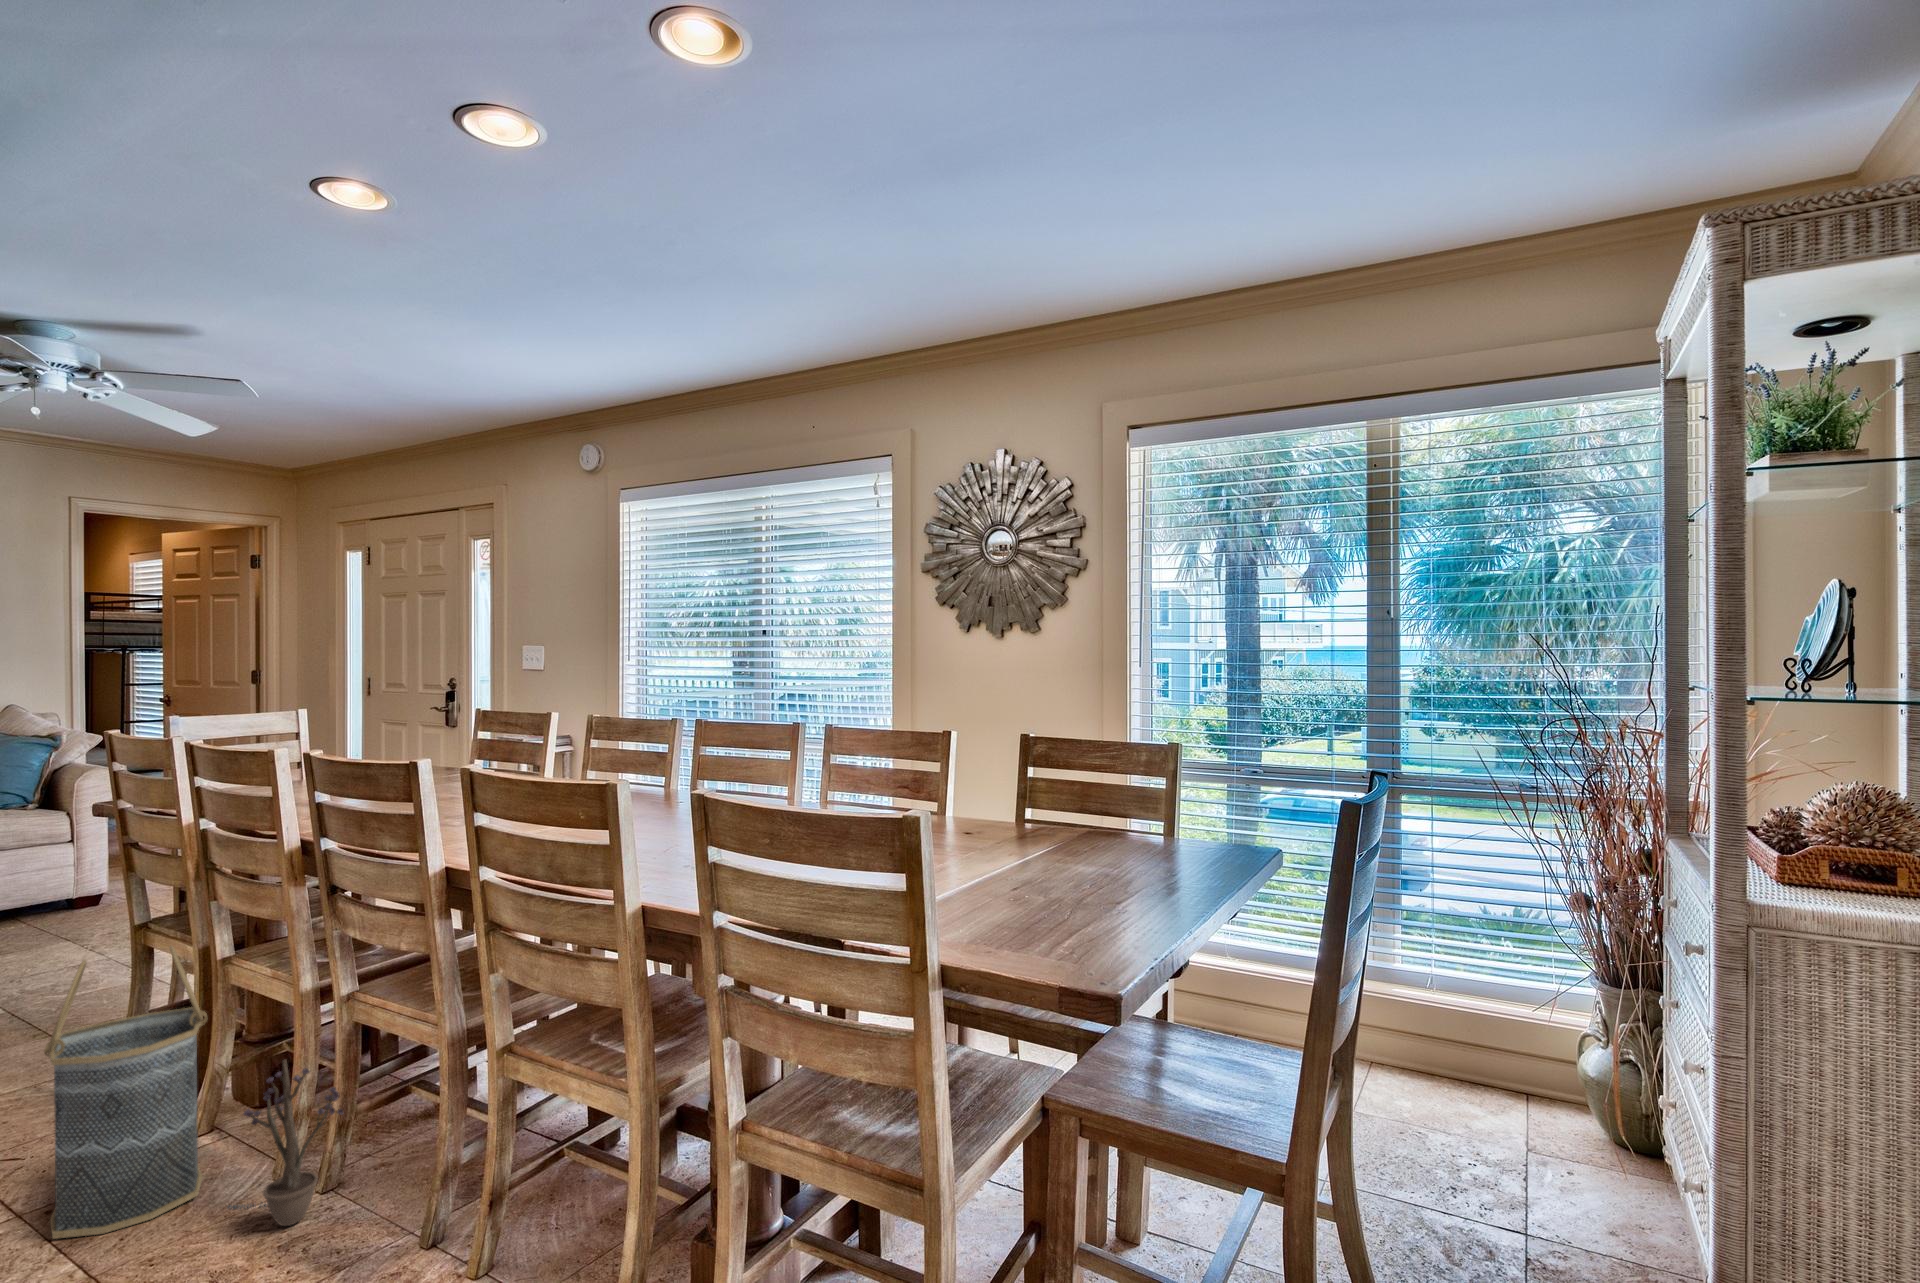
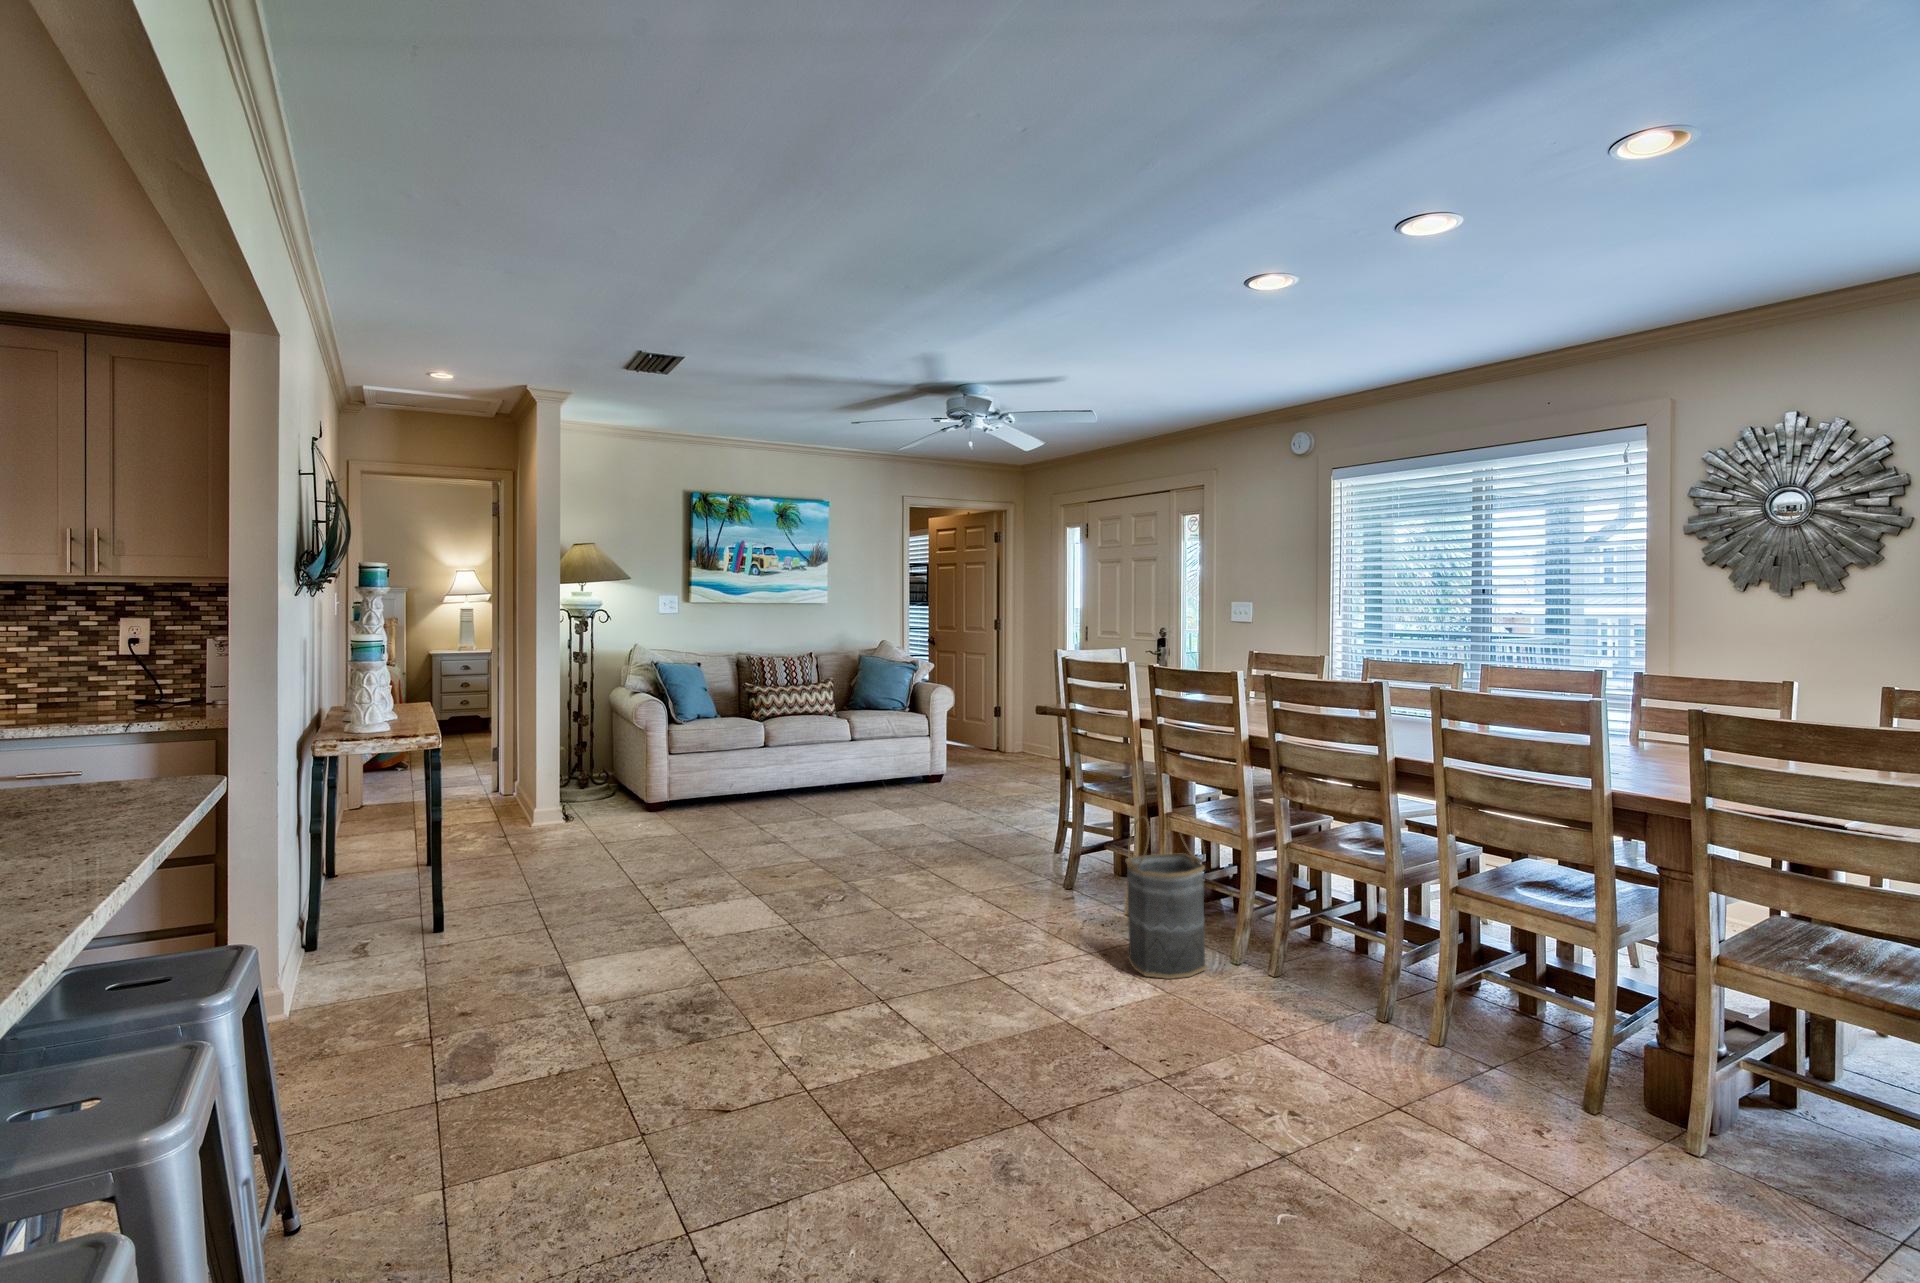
decorative plant: present [227,1060,344,1226] -> none [1235,891,1313,995]

